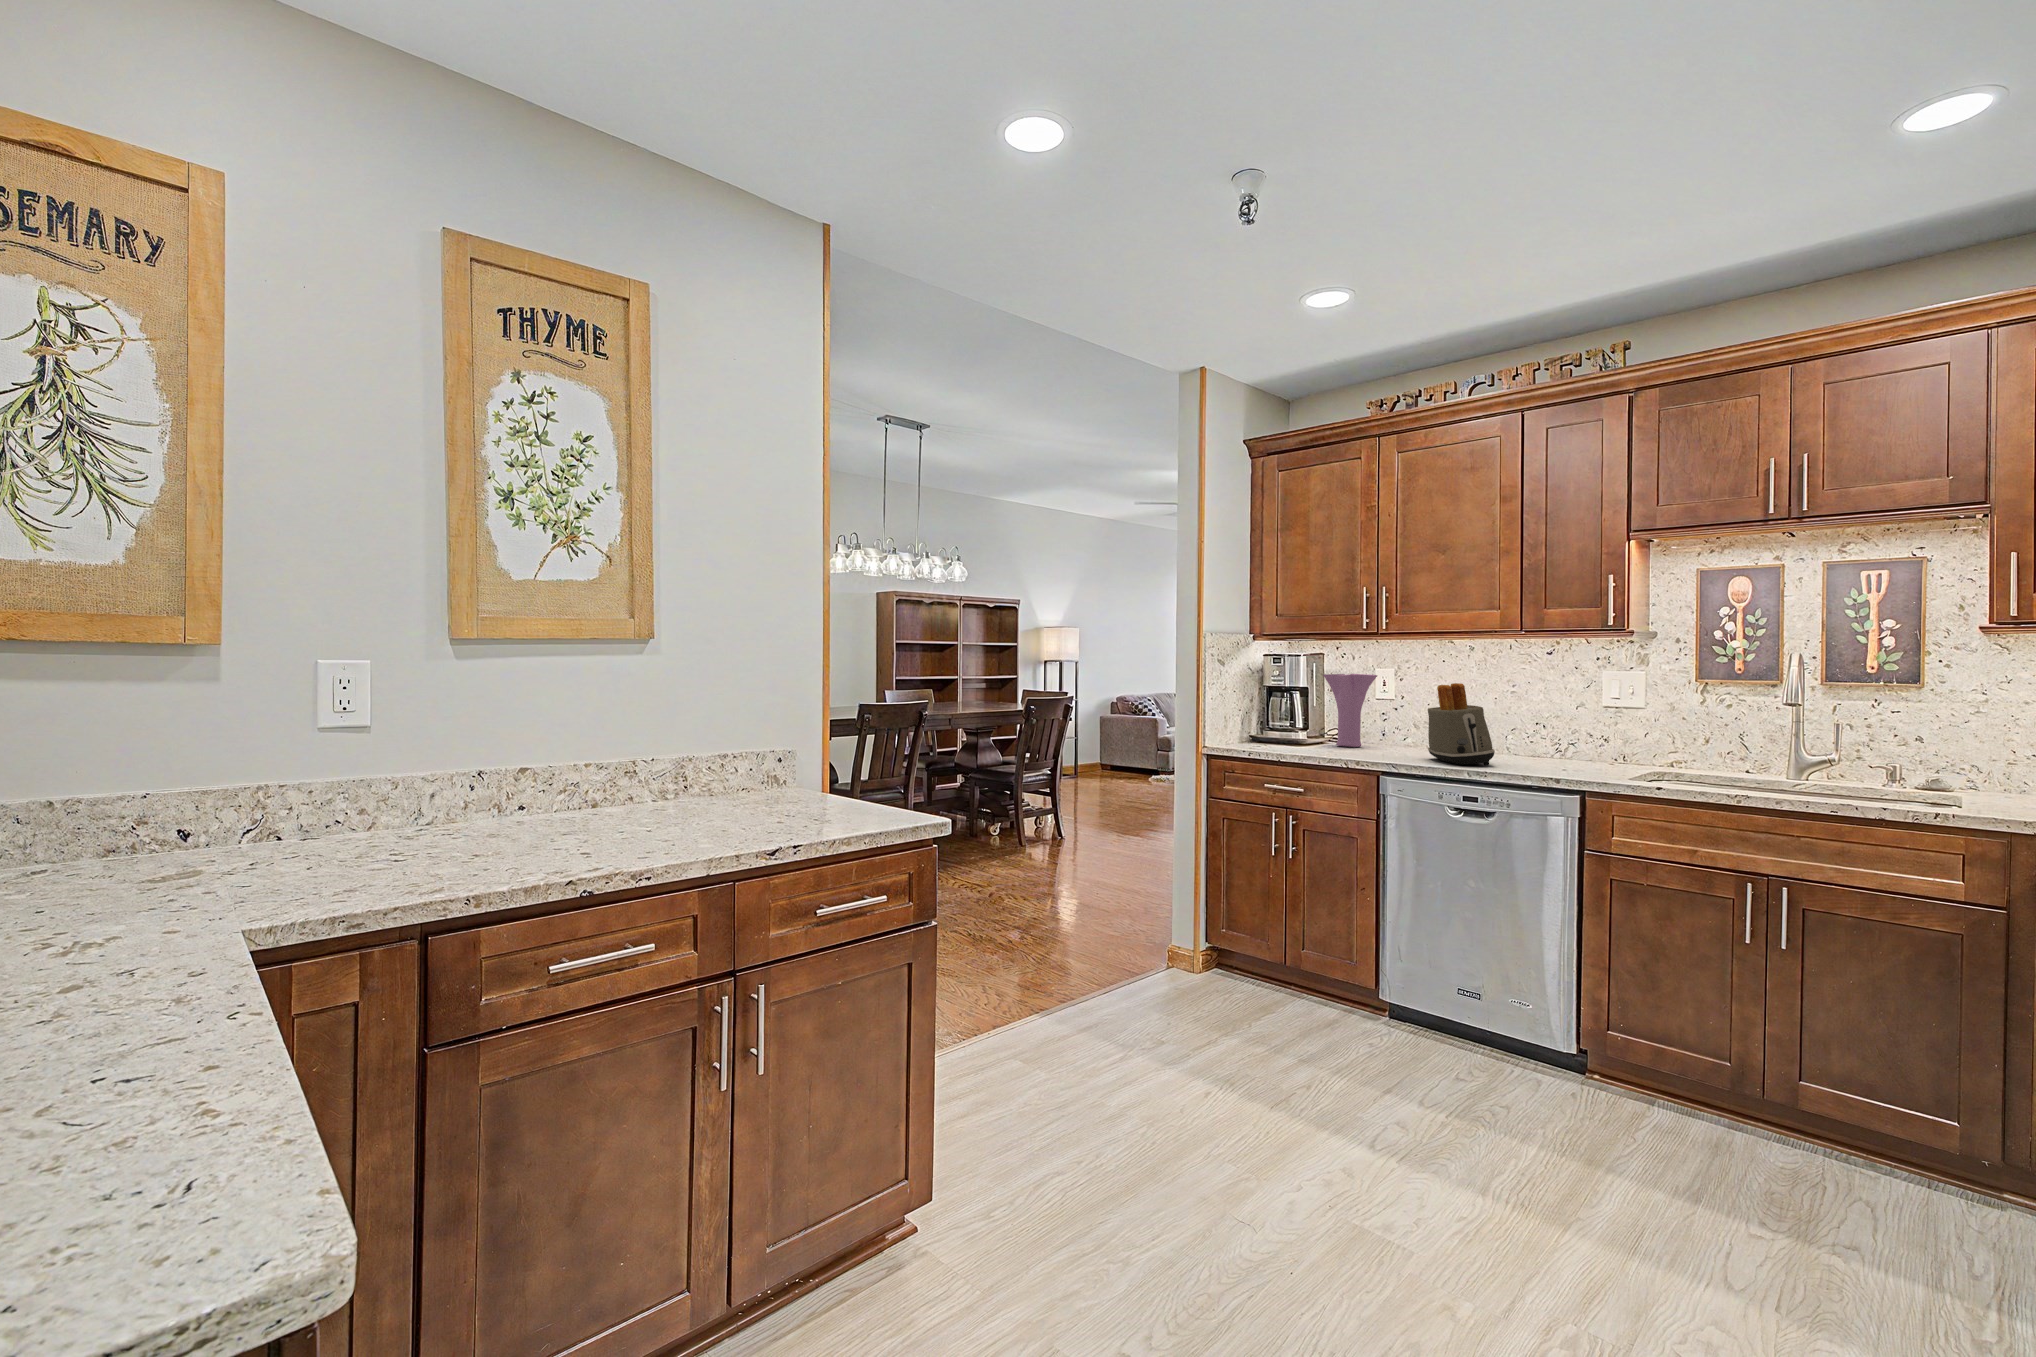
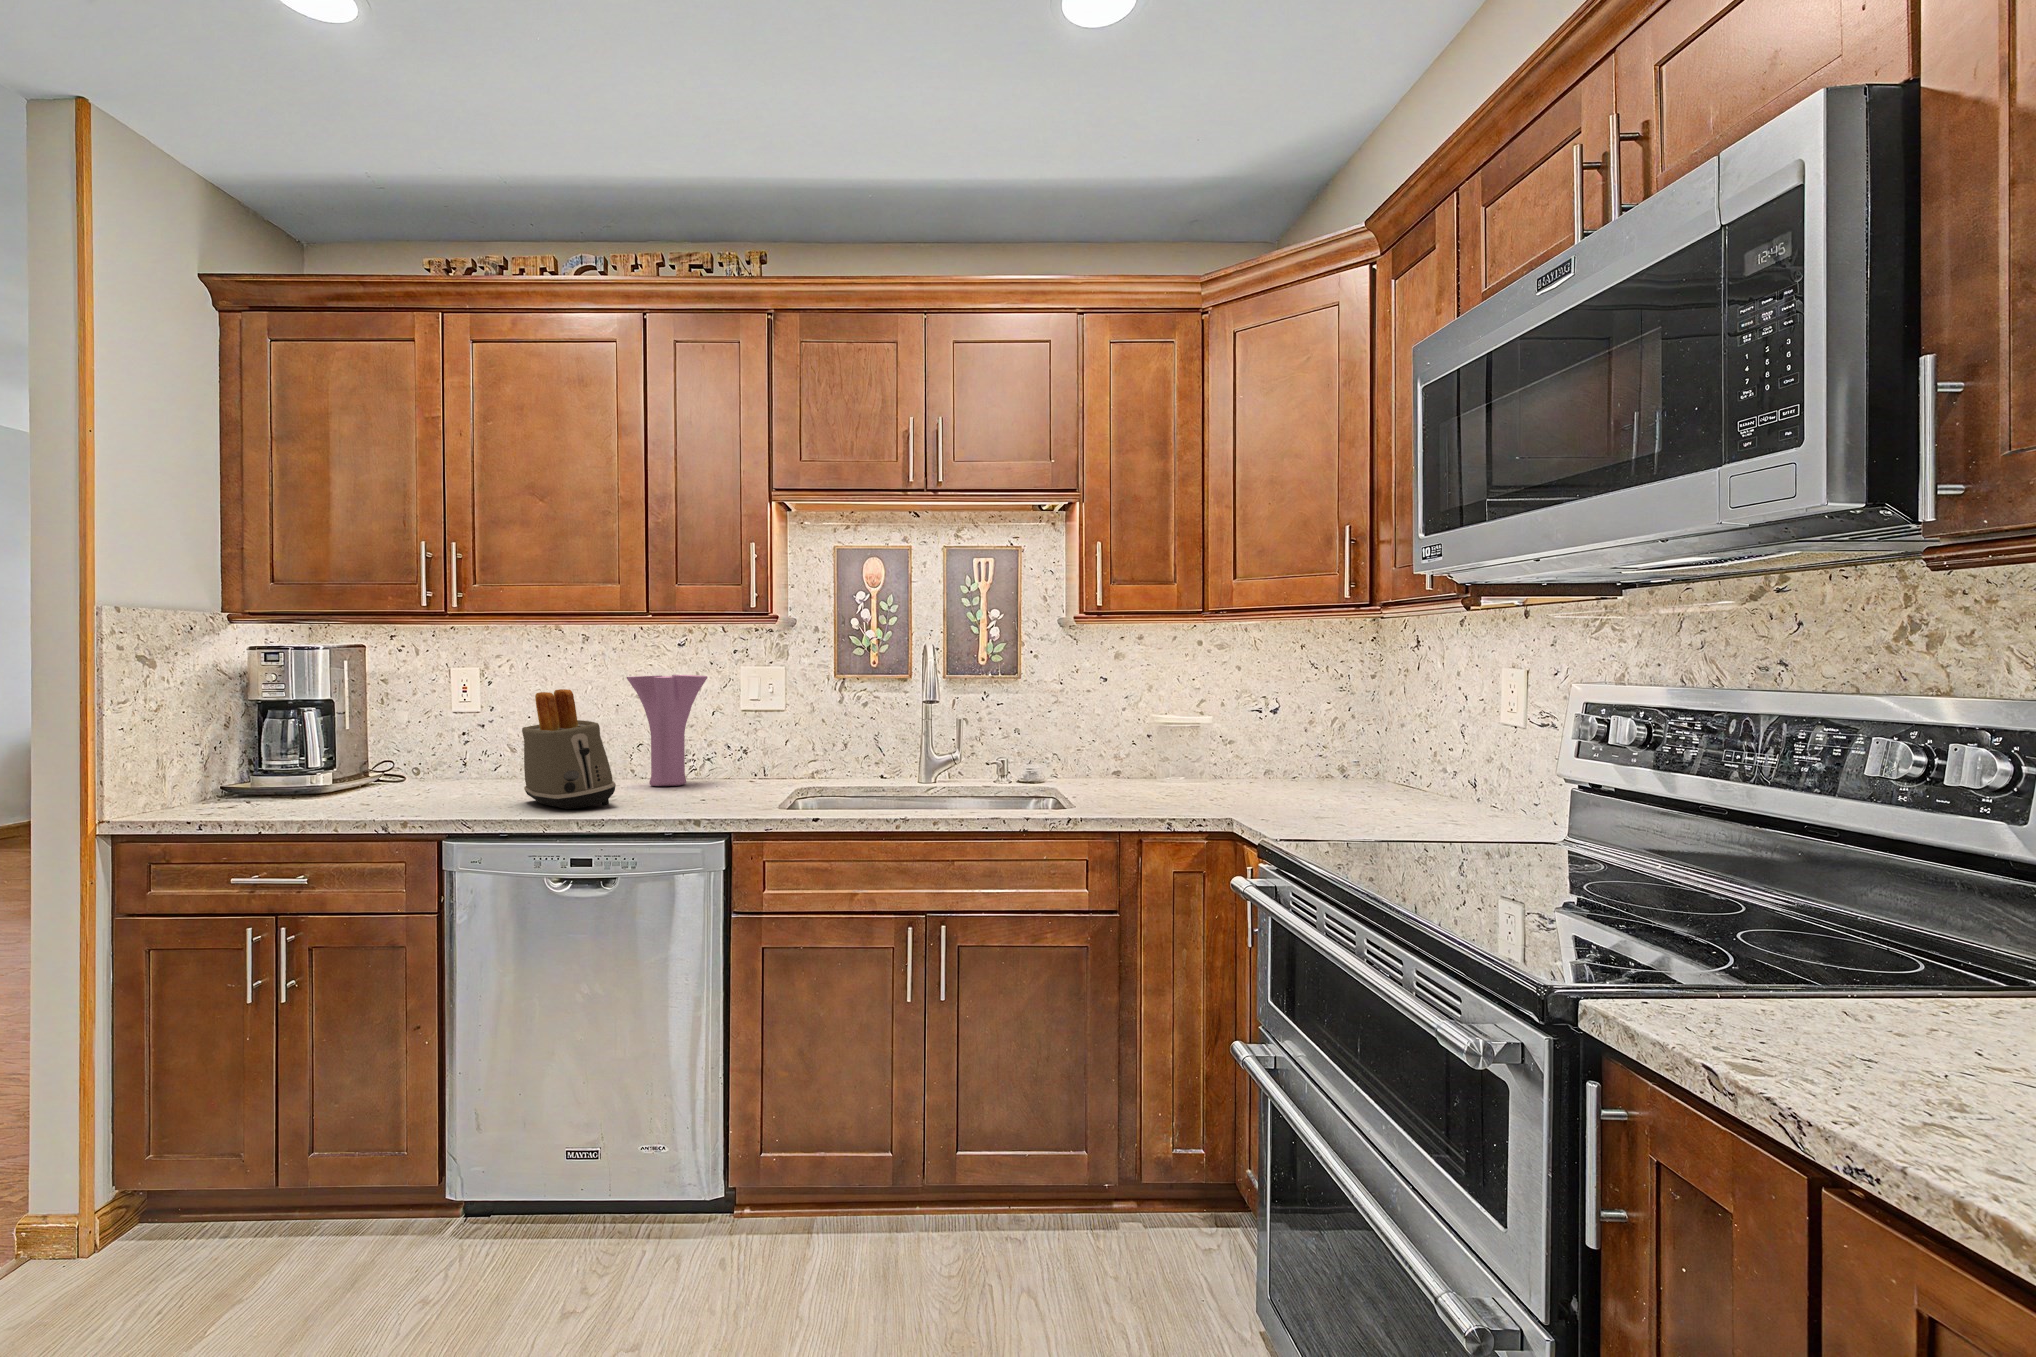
vase: present [1323,674,1377,747] -> present [627,675,708,786]

